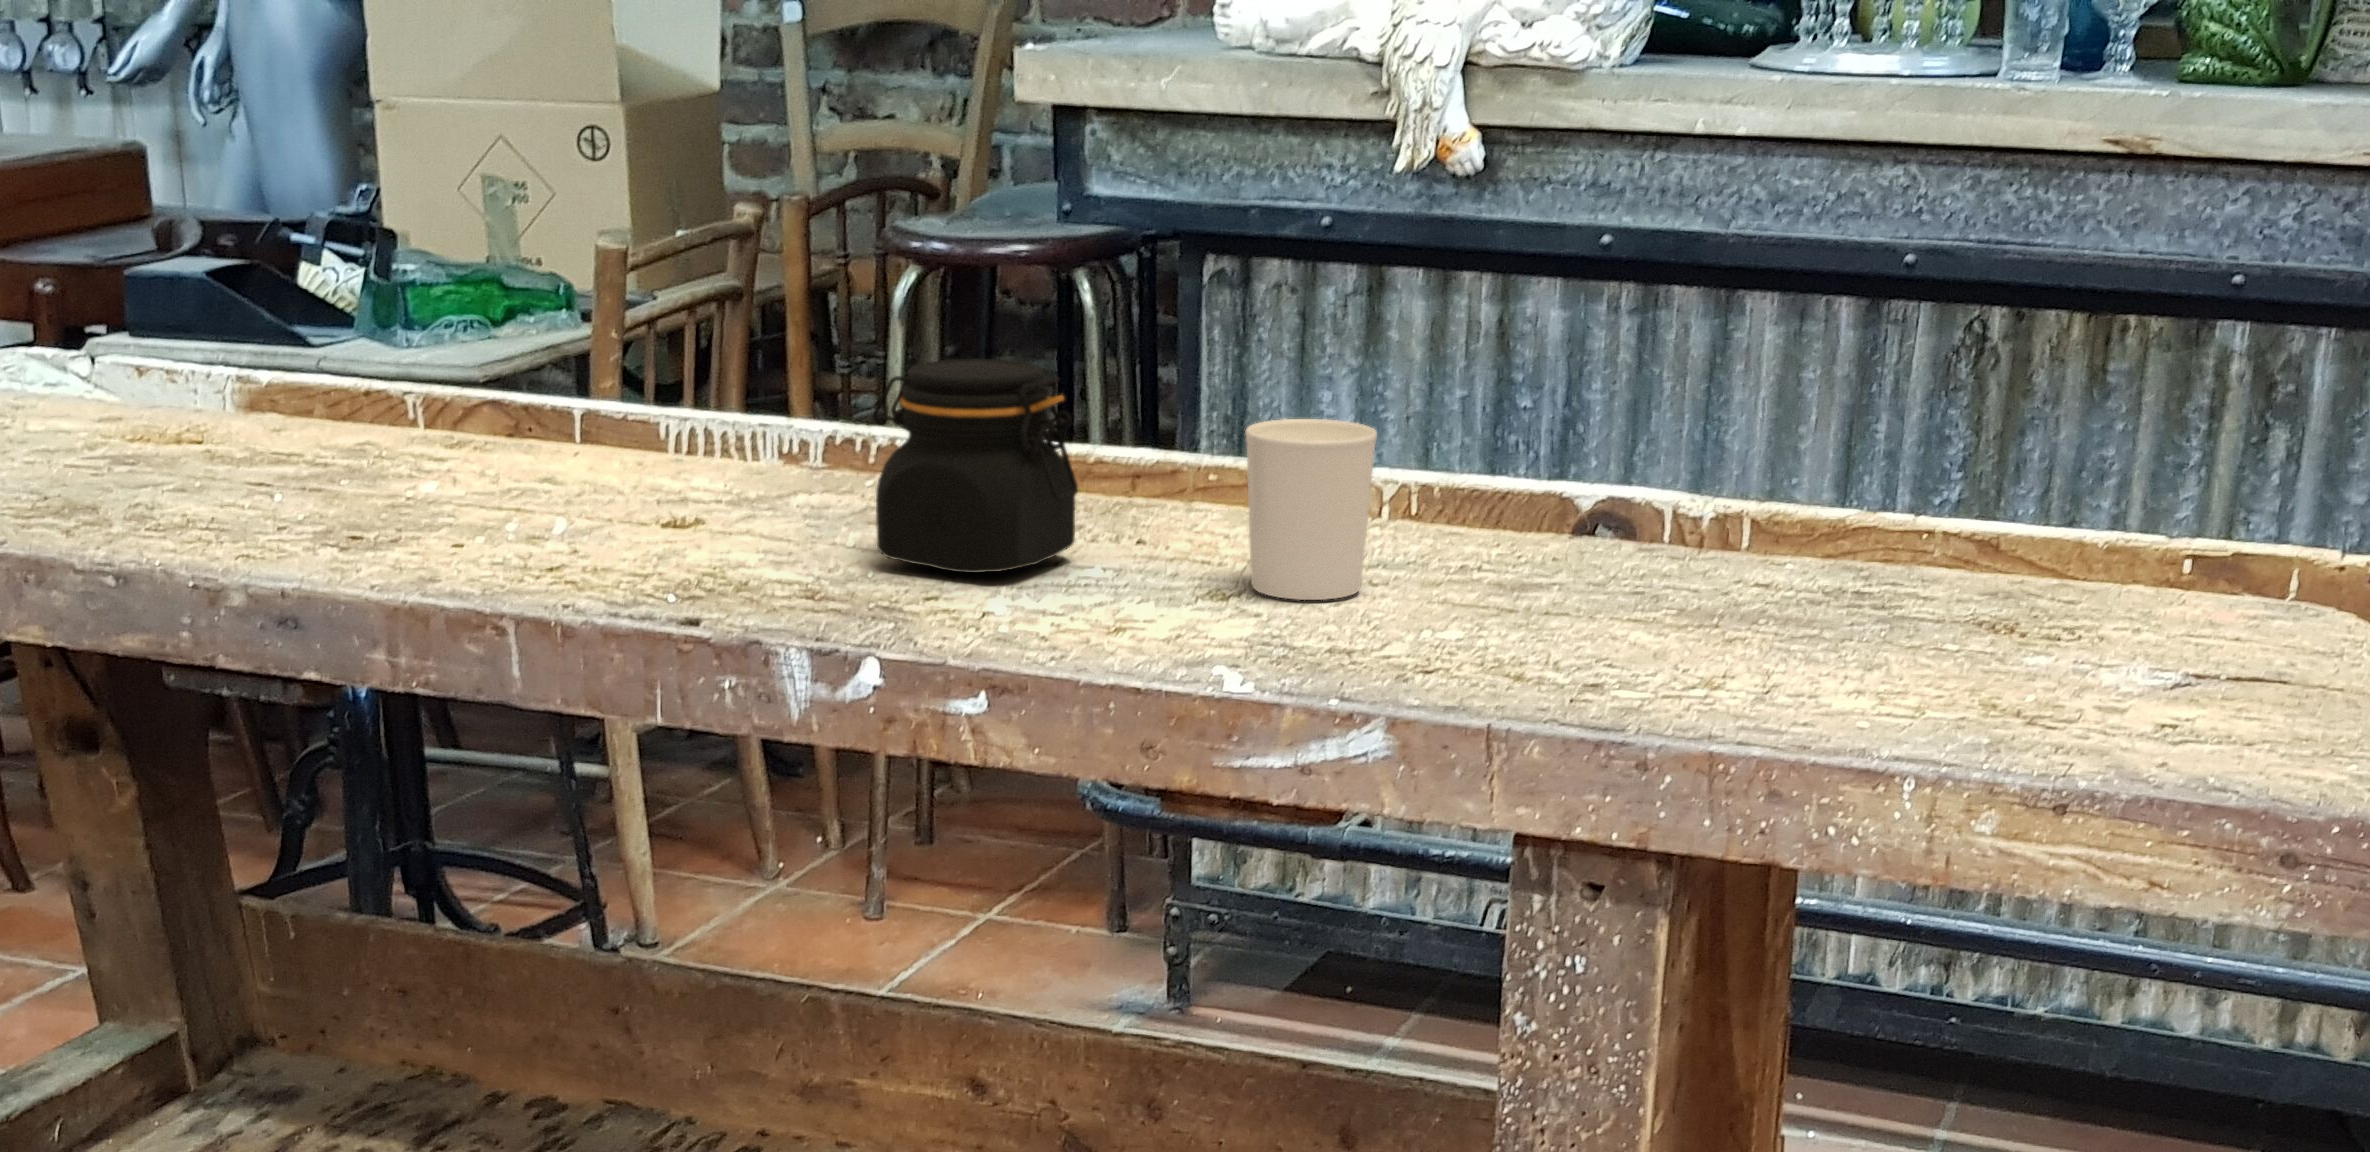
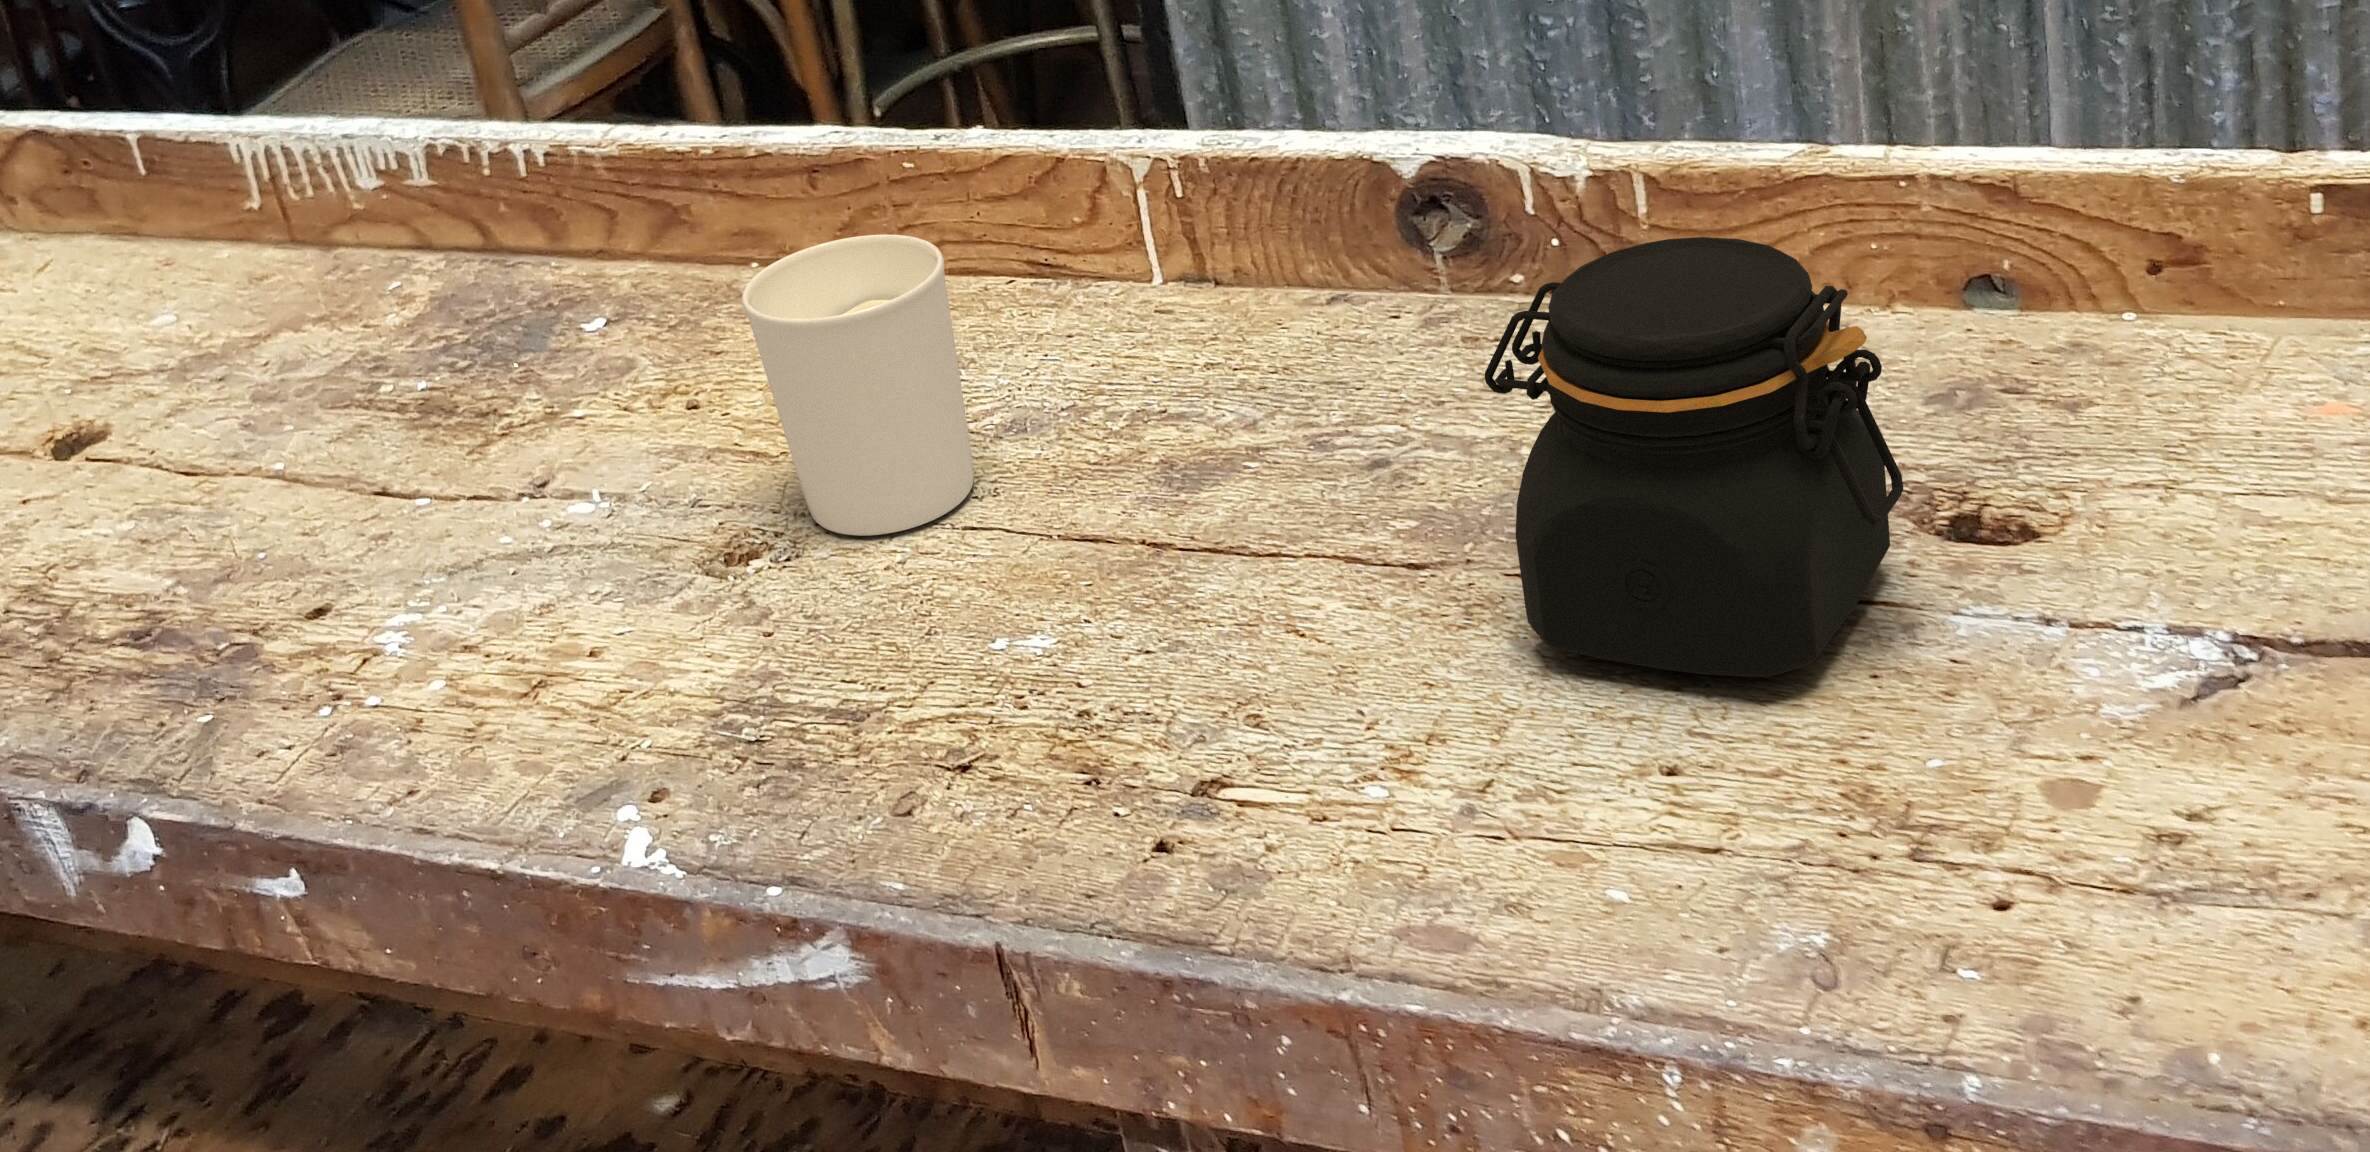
jar: present [873,359,1078,573] -> present [1485,237,1903,677]

